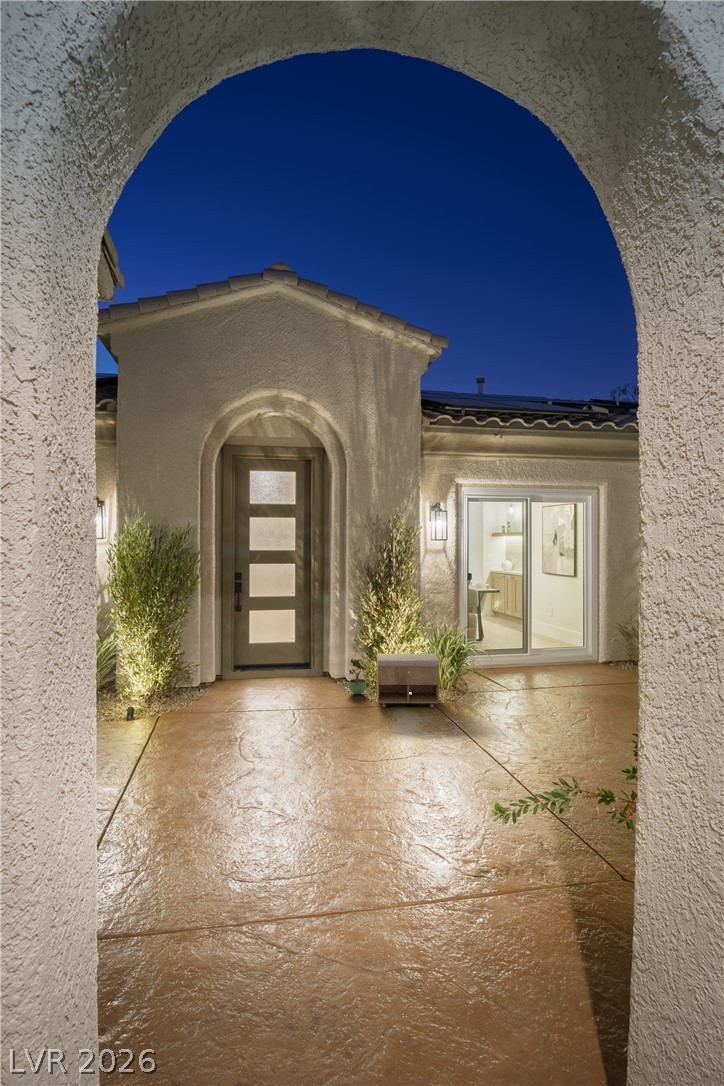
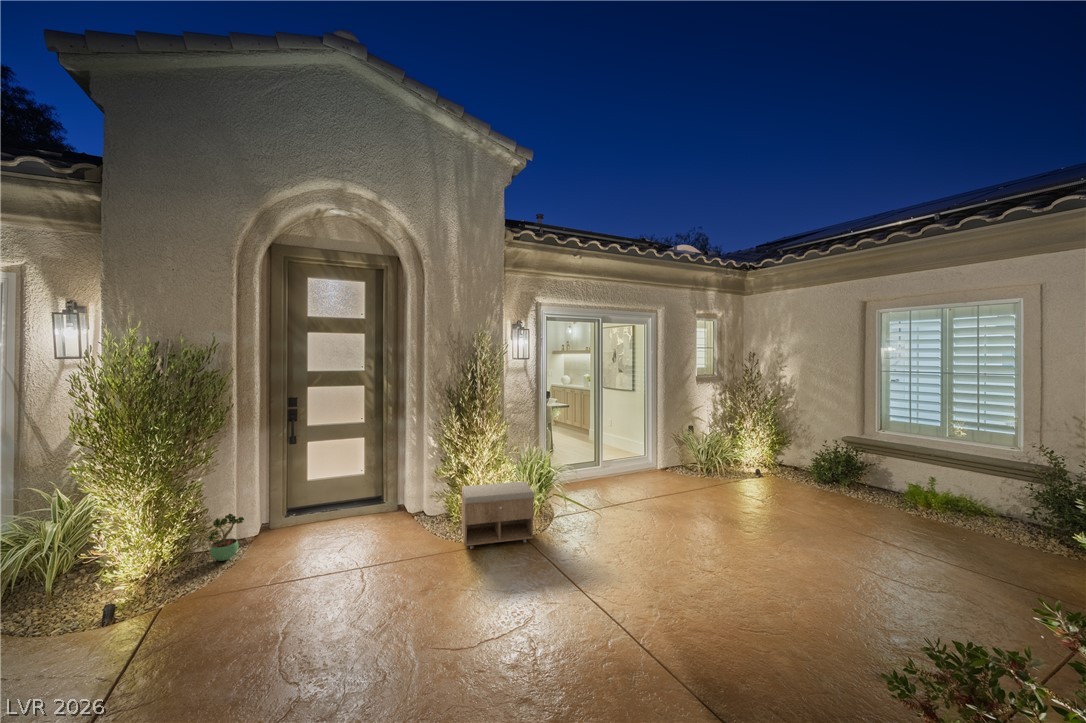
potted plant: present [349,659,366,694] -> present [208,514,244,561]

